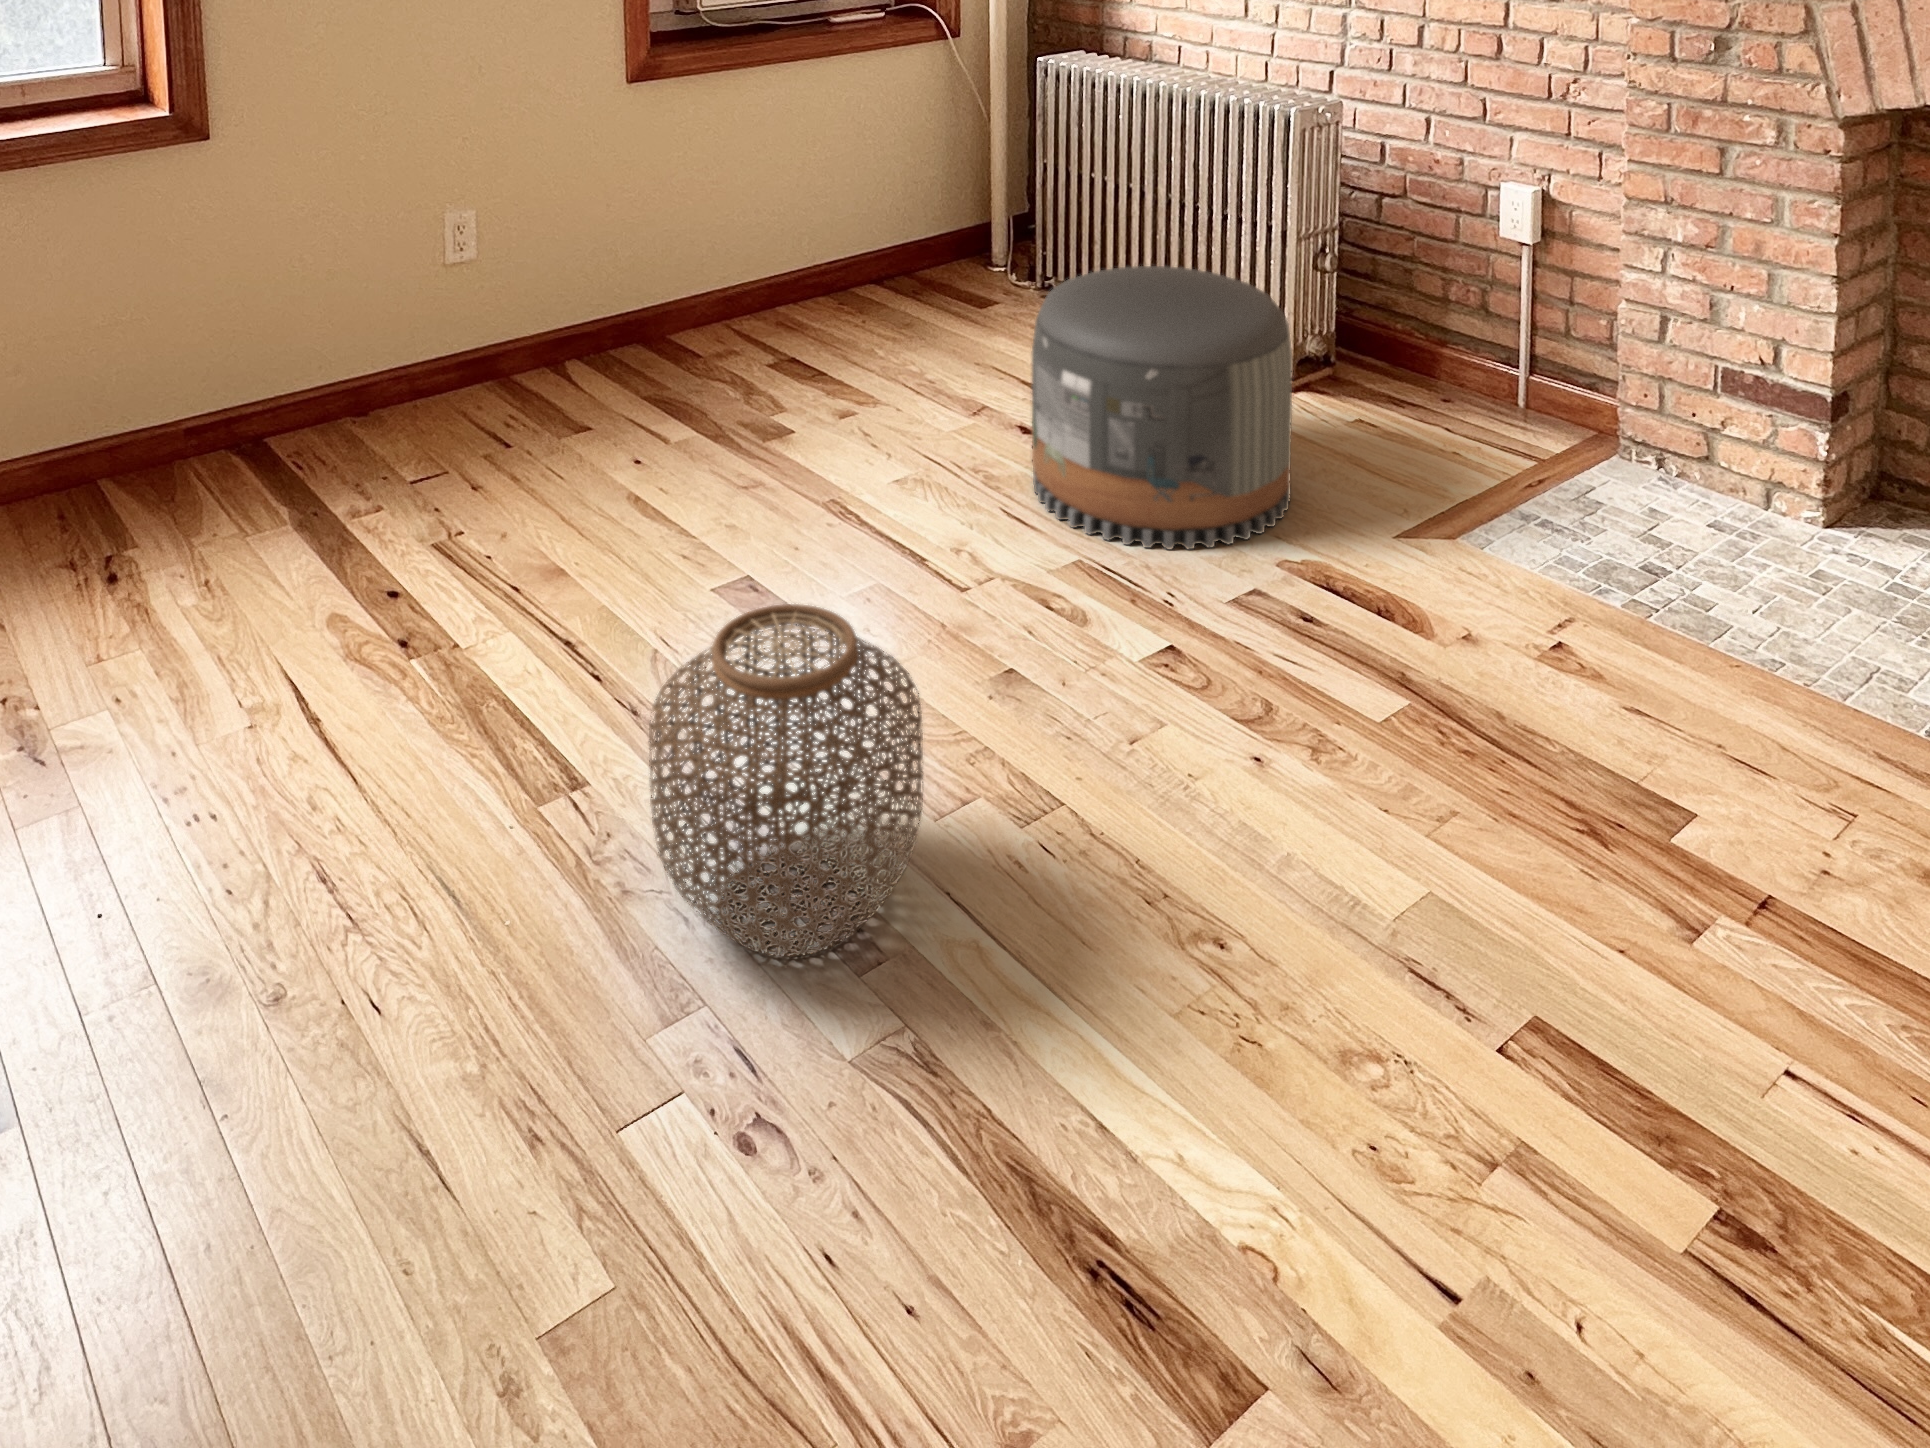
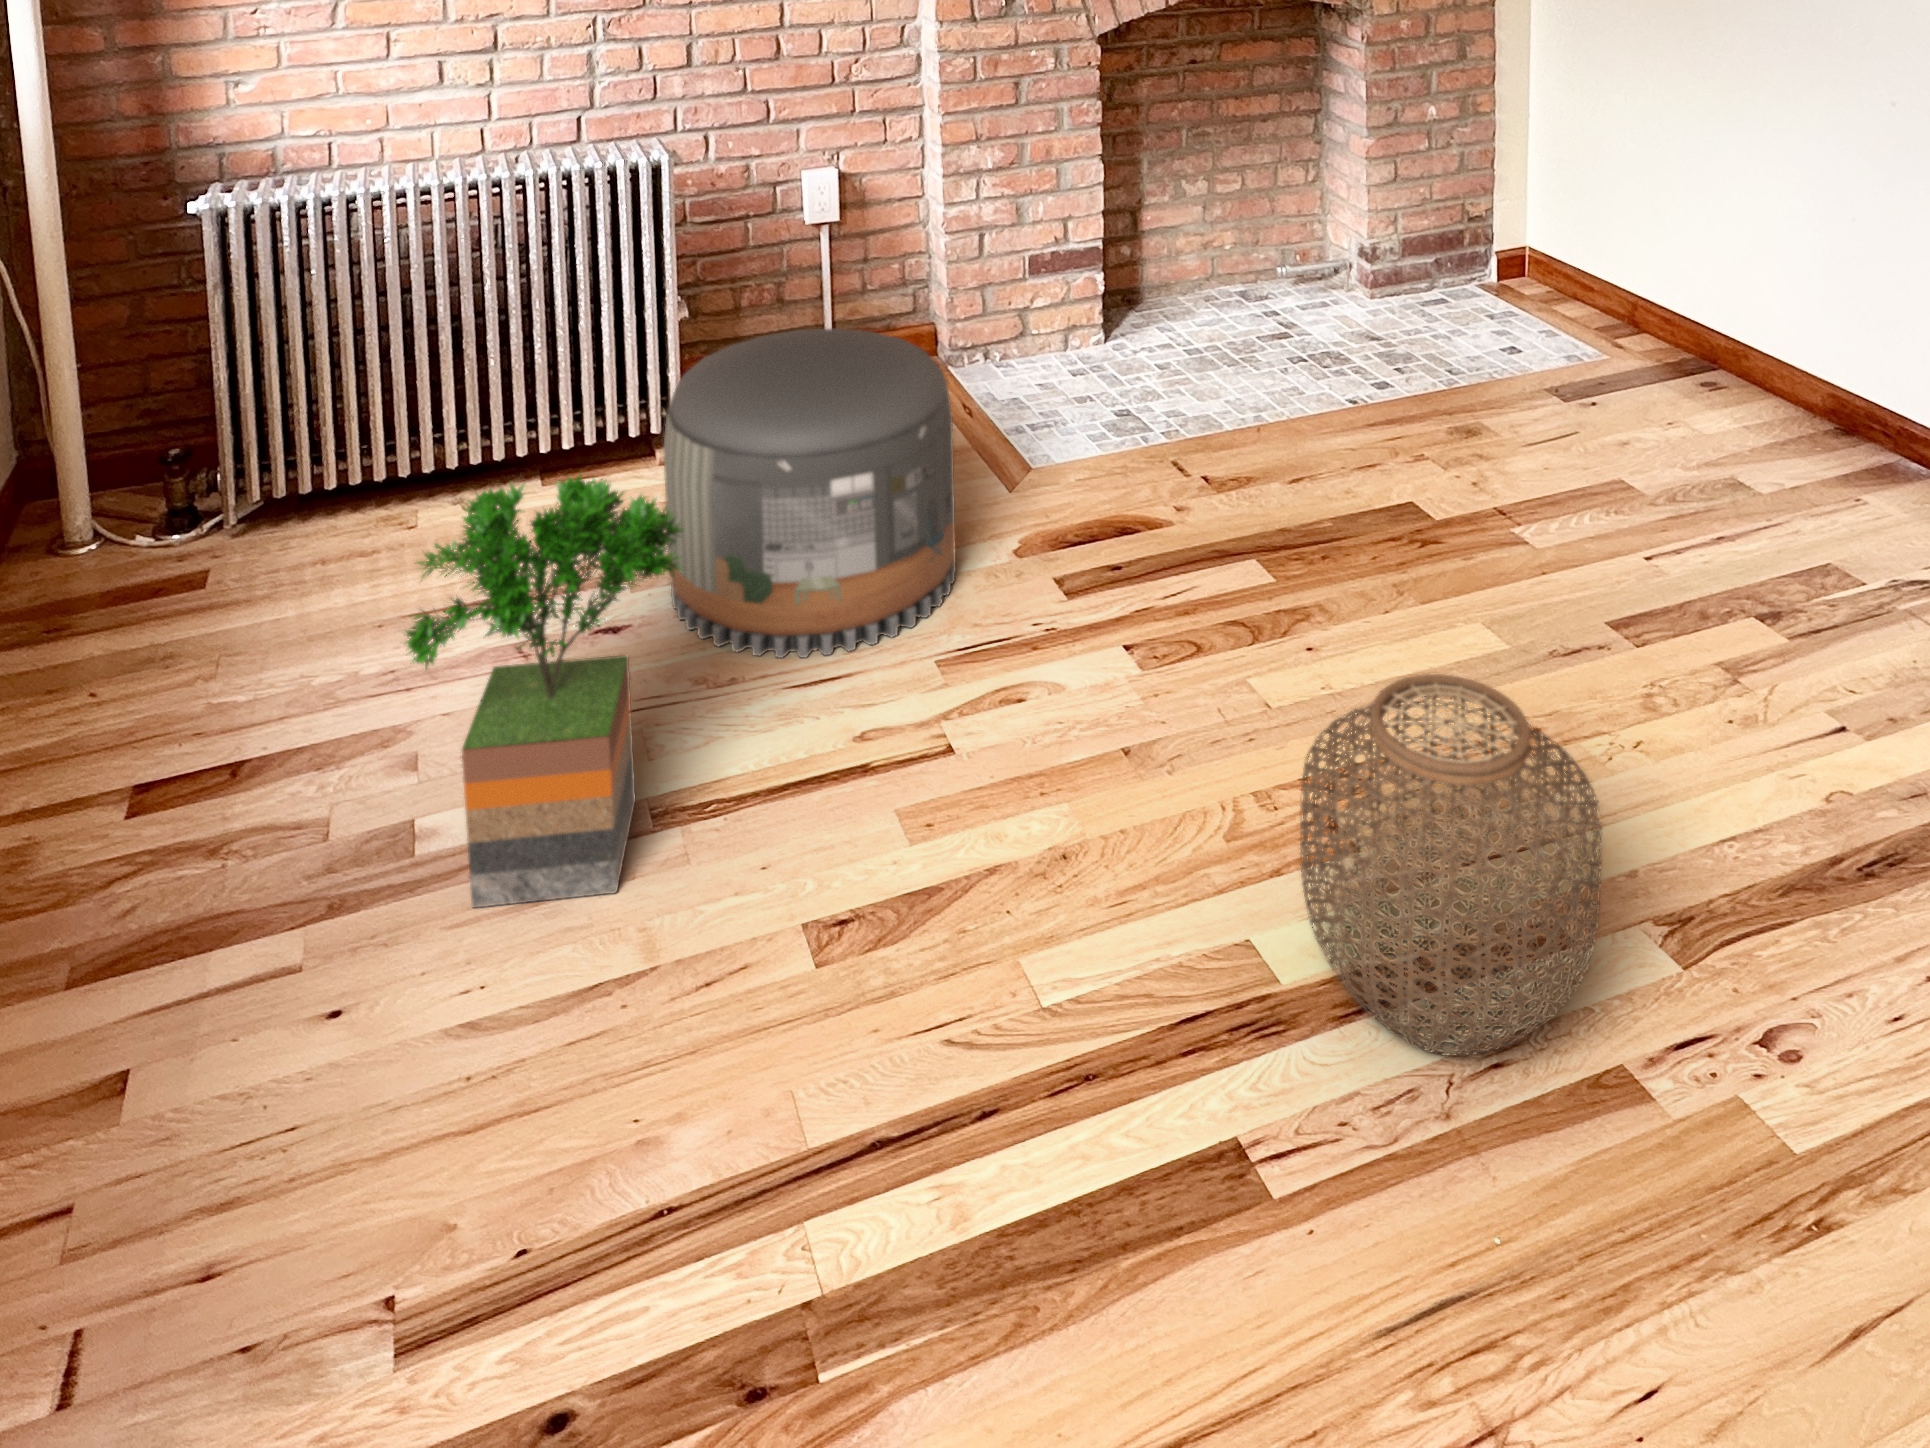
potted tree: none [698,233,888,516] -> present [405,474,684,908]

